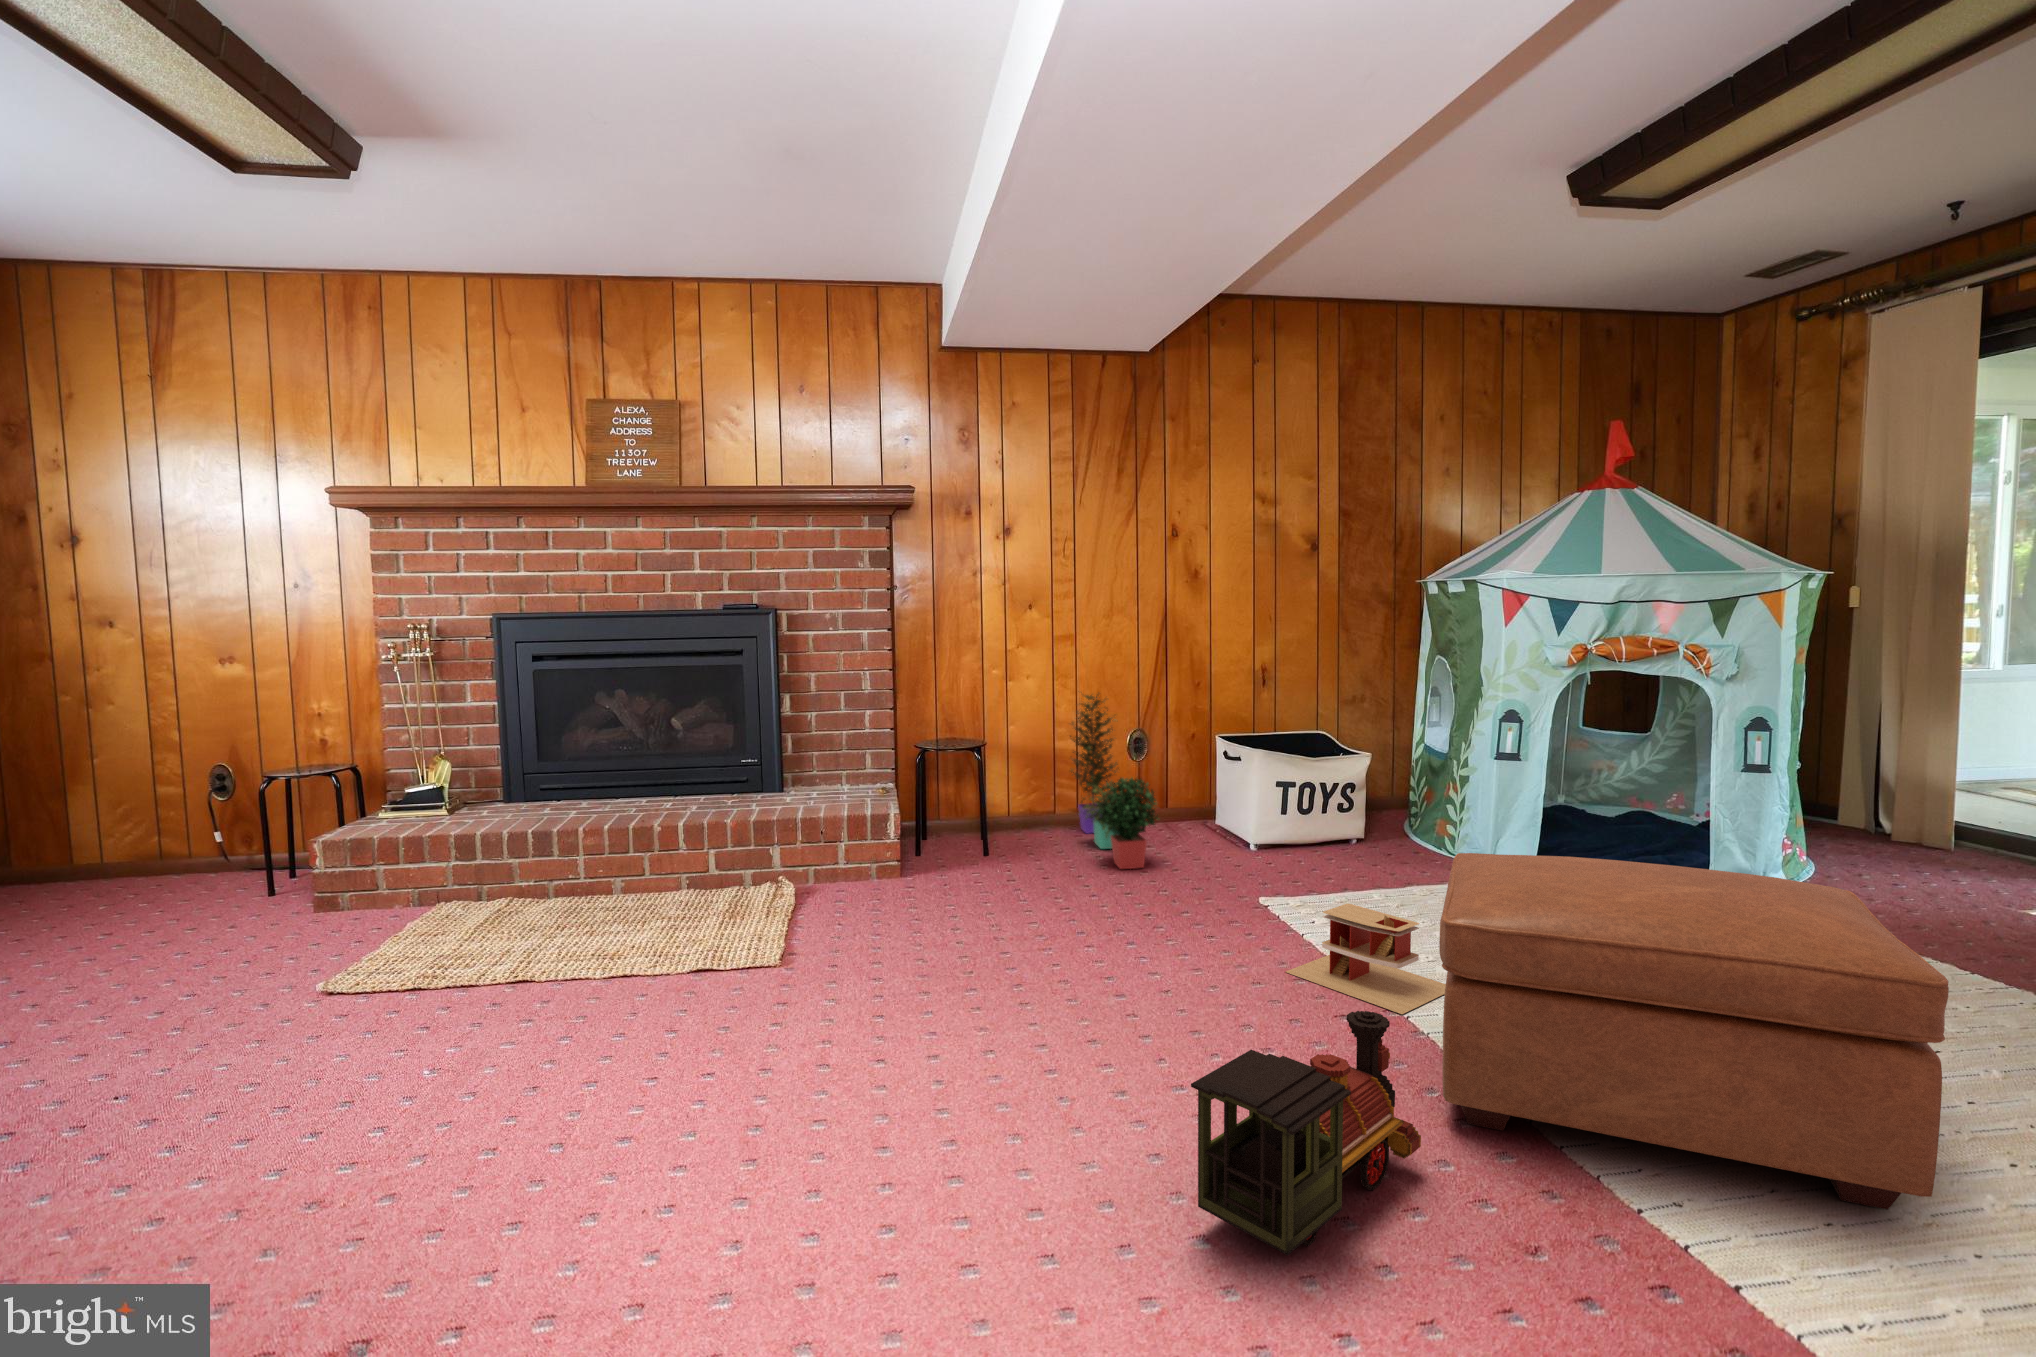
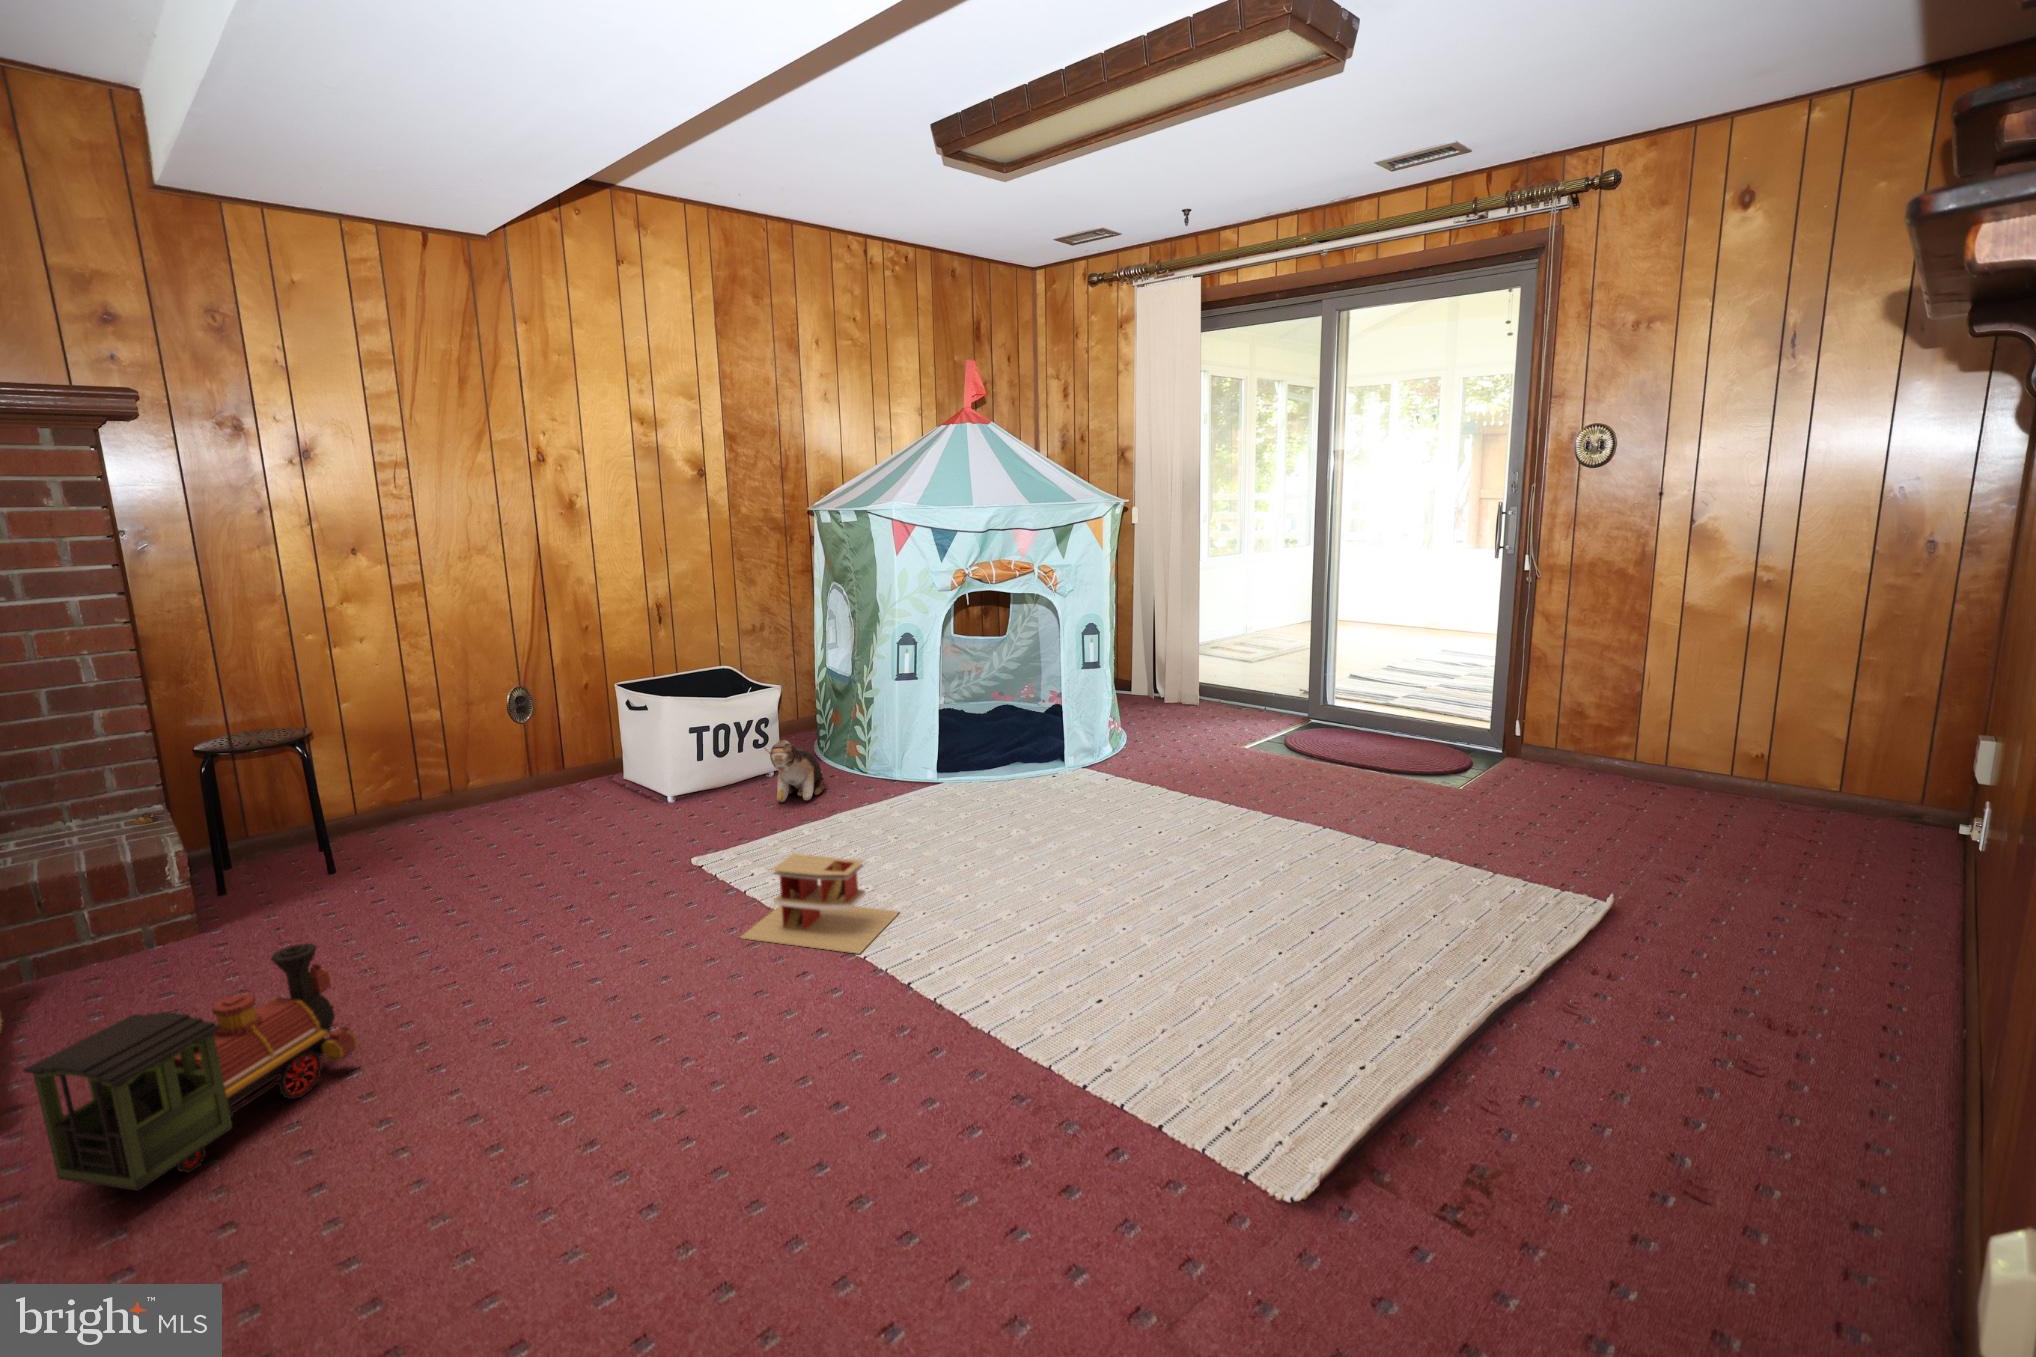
potted plant: present [1070,695,1158,869] -> none [427,649,568,856]
plush toy: none [1341,804,1404,870] -> present [764,740,825,802]
ottoman: present [1439,853,1949,1210] -> none [896,772,1261,1051]
toy train: present [1191,1011,1421,1255] -> present [23,943,358,1191]

